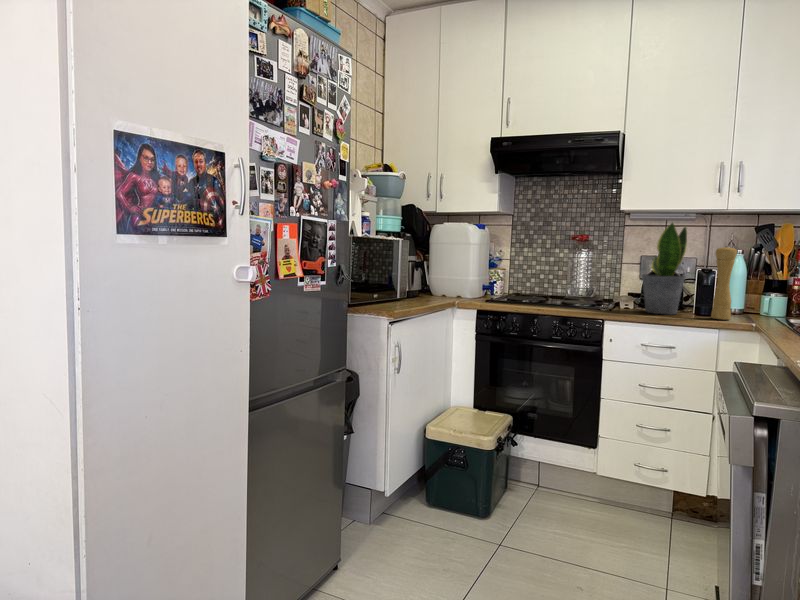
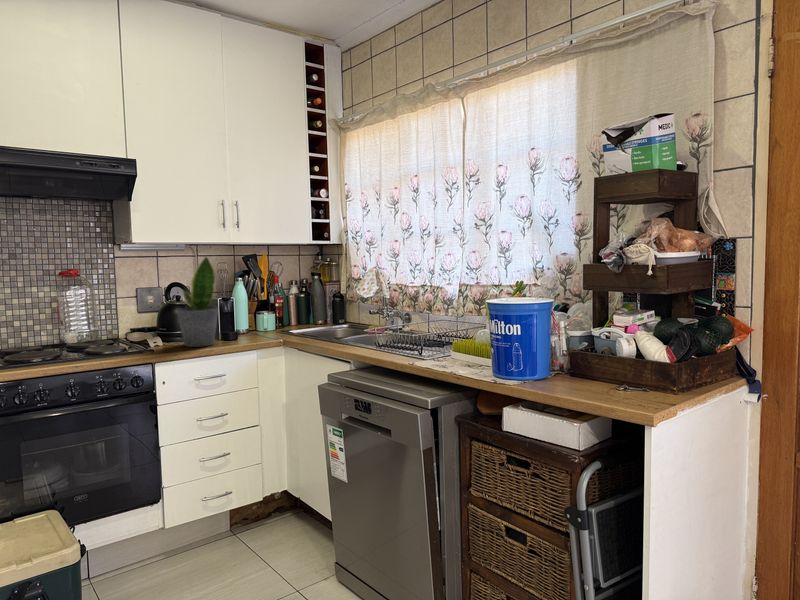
pepper mill: present [711,246,737,320] -> none [244,277,262,342]

